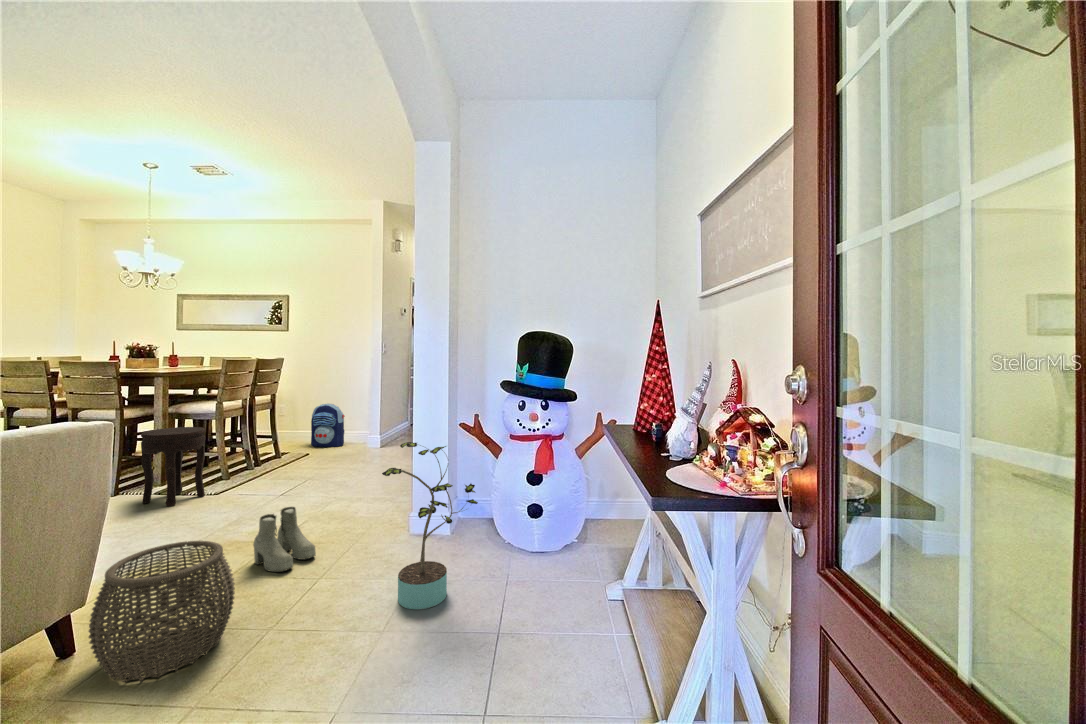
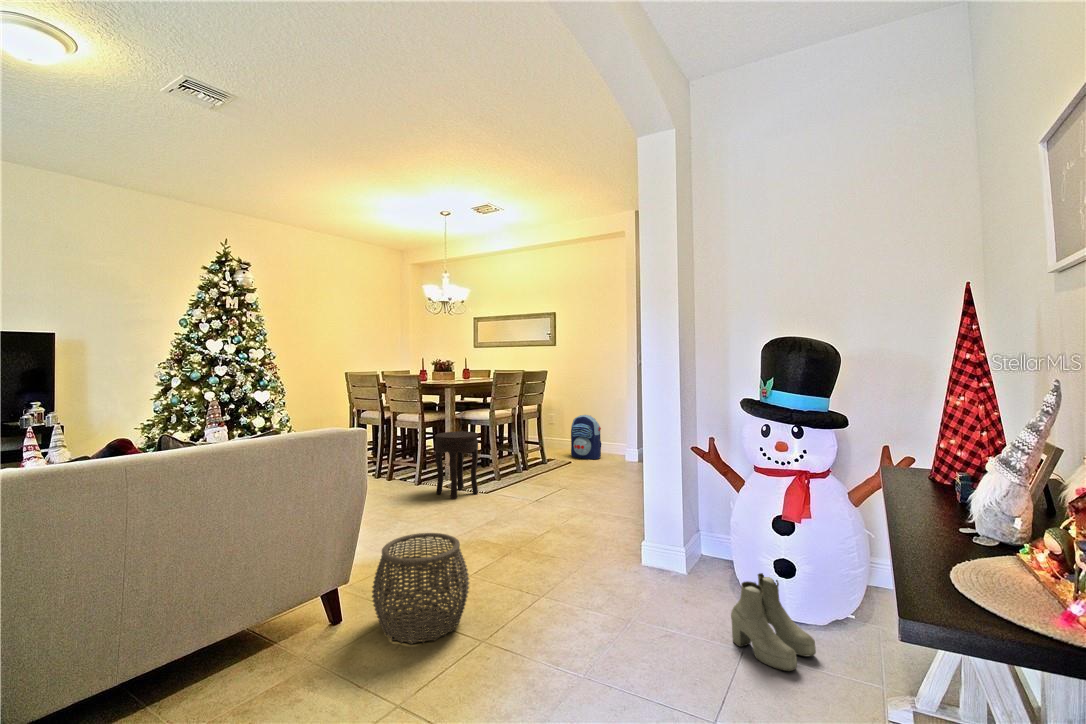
potted plant: present [382,442,478,610] -> none [589,465,698,654]
boots: present [253,507,316,572] -> present [731,573,816,671]

